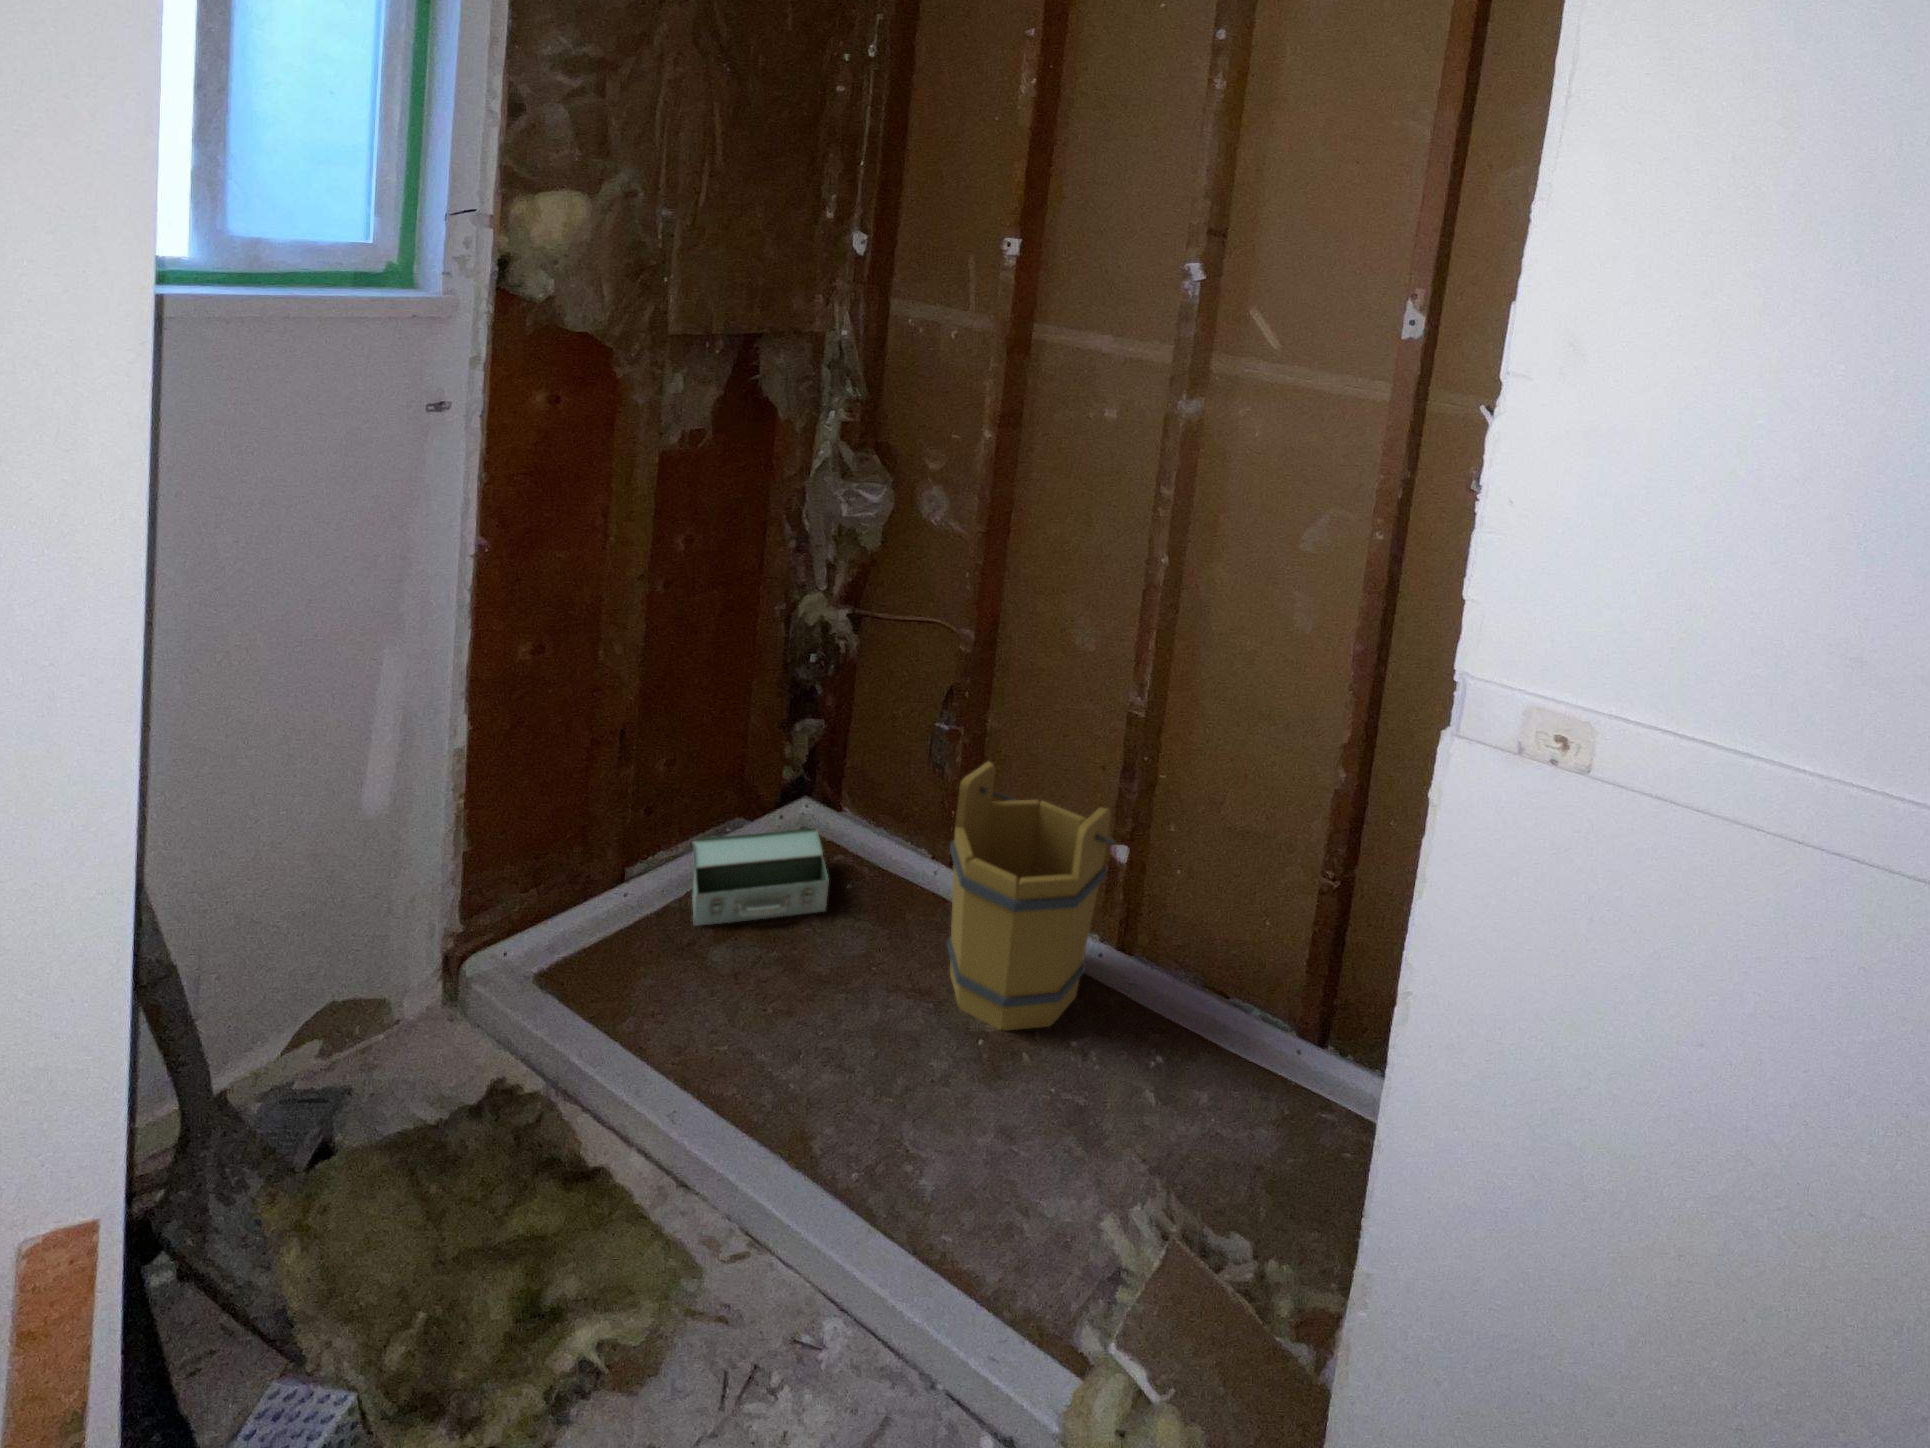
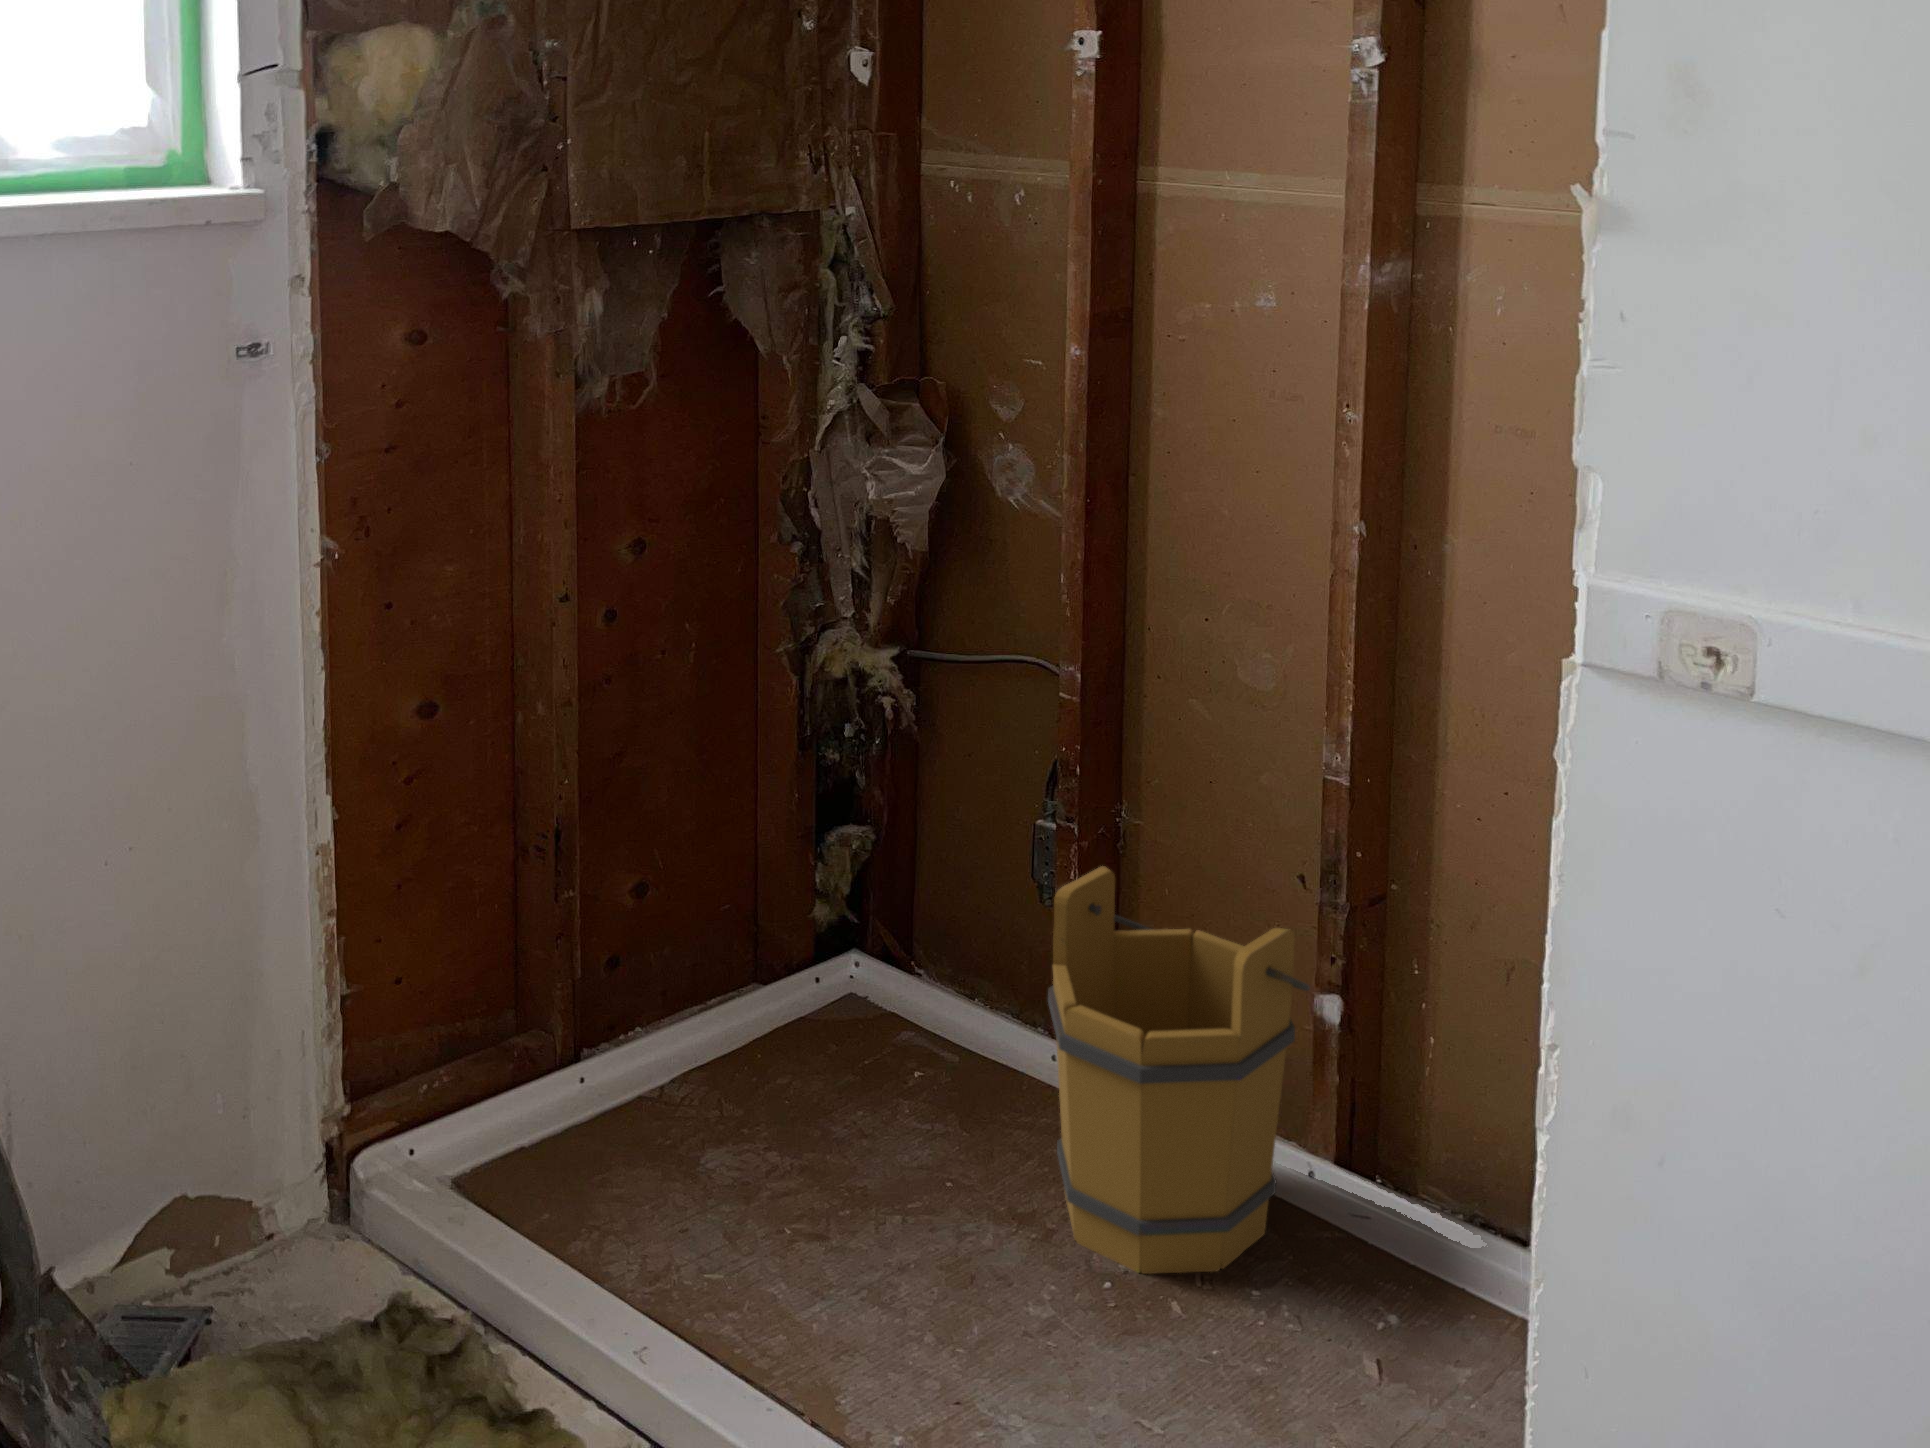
toolbox: present [692,828,829,926] -> none [677,990,879,1125]

